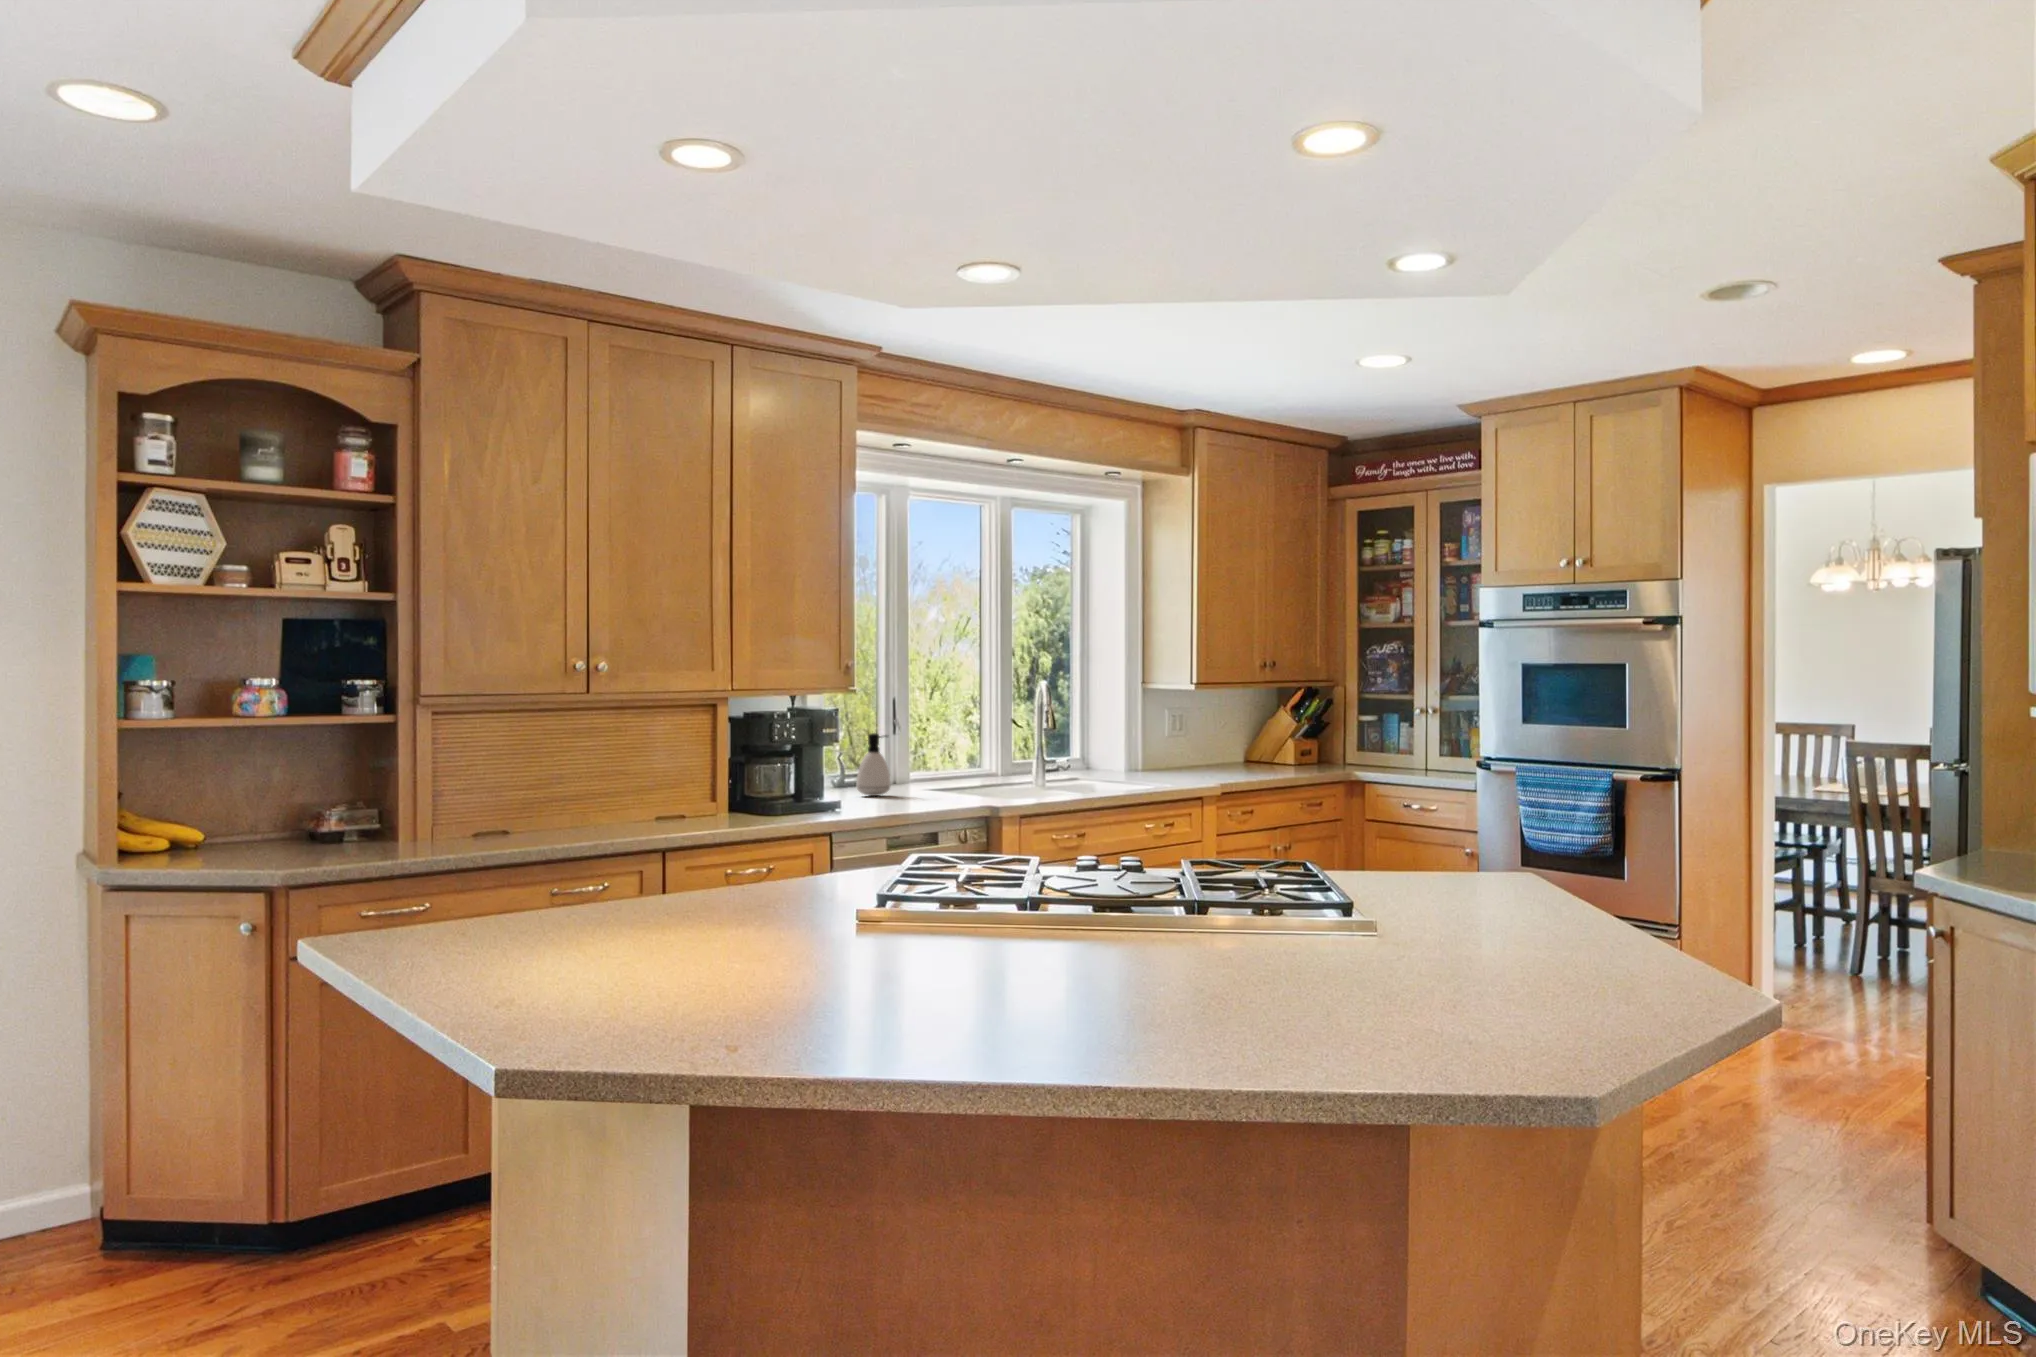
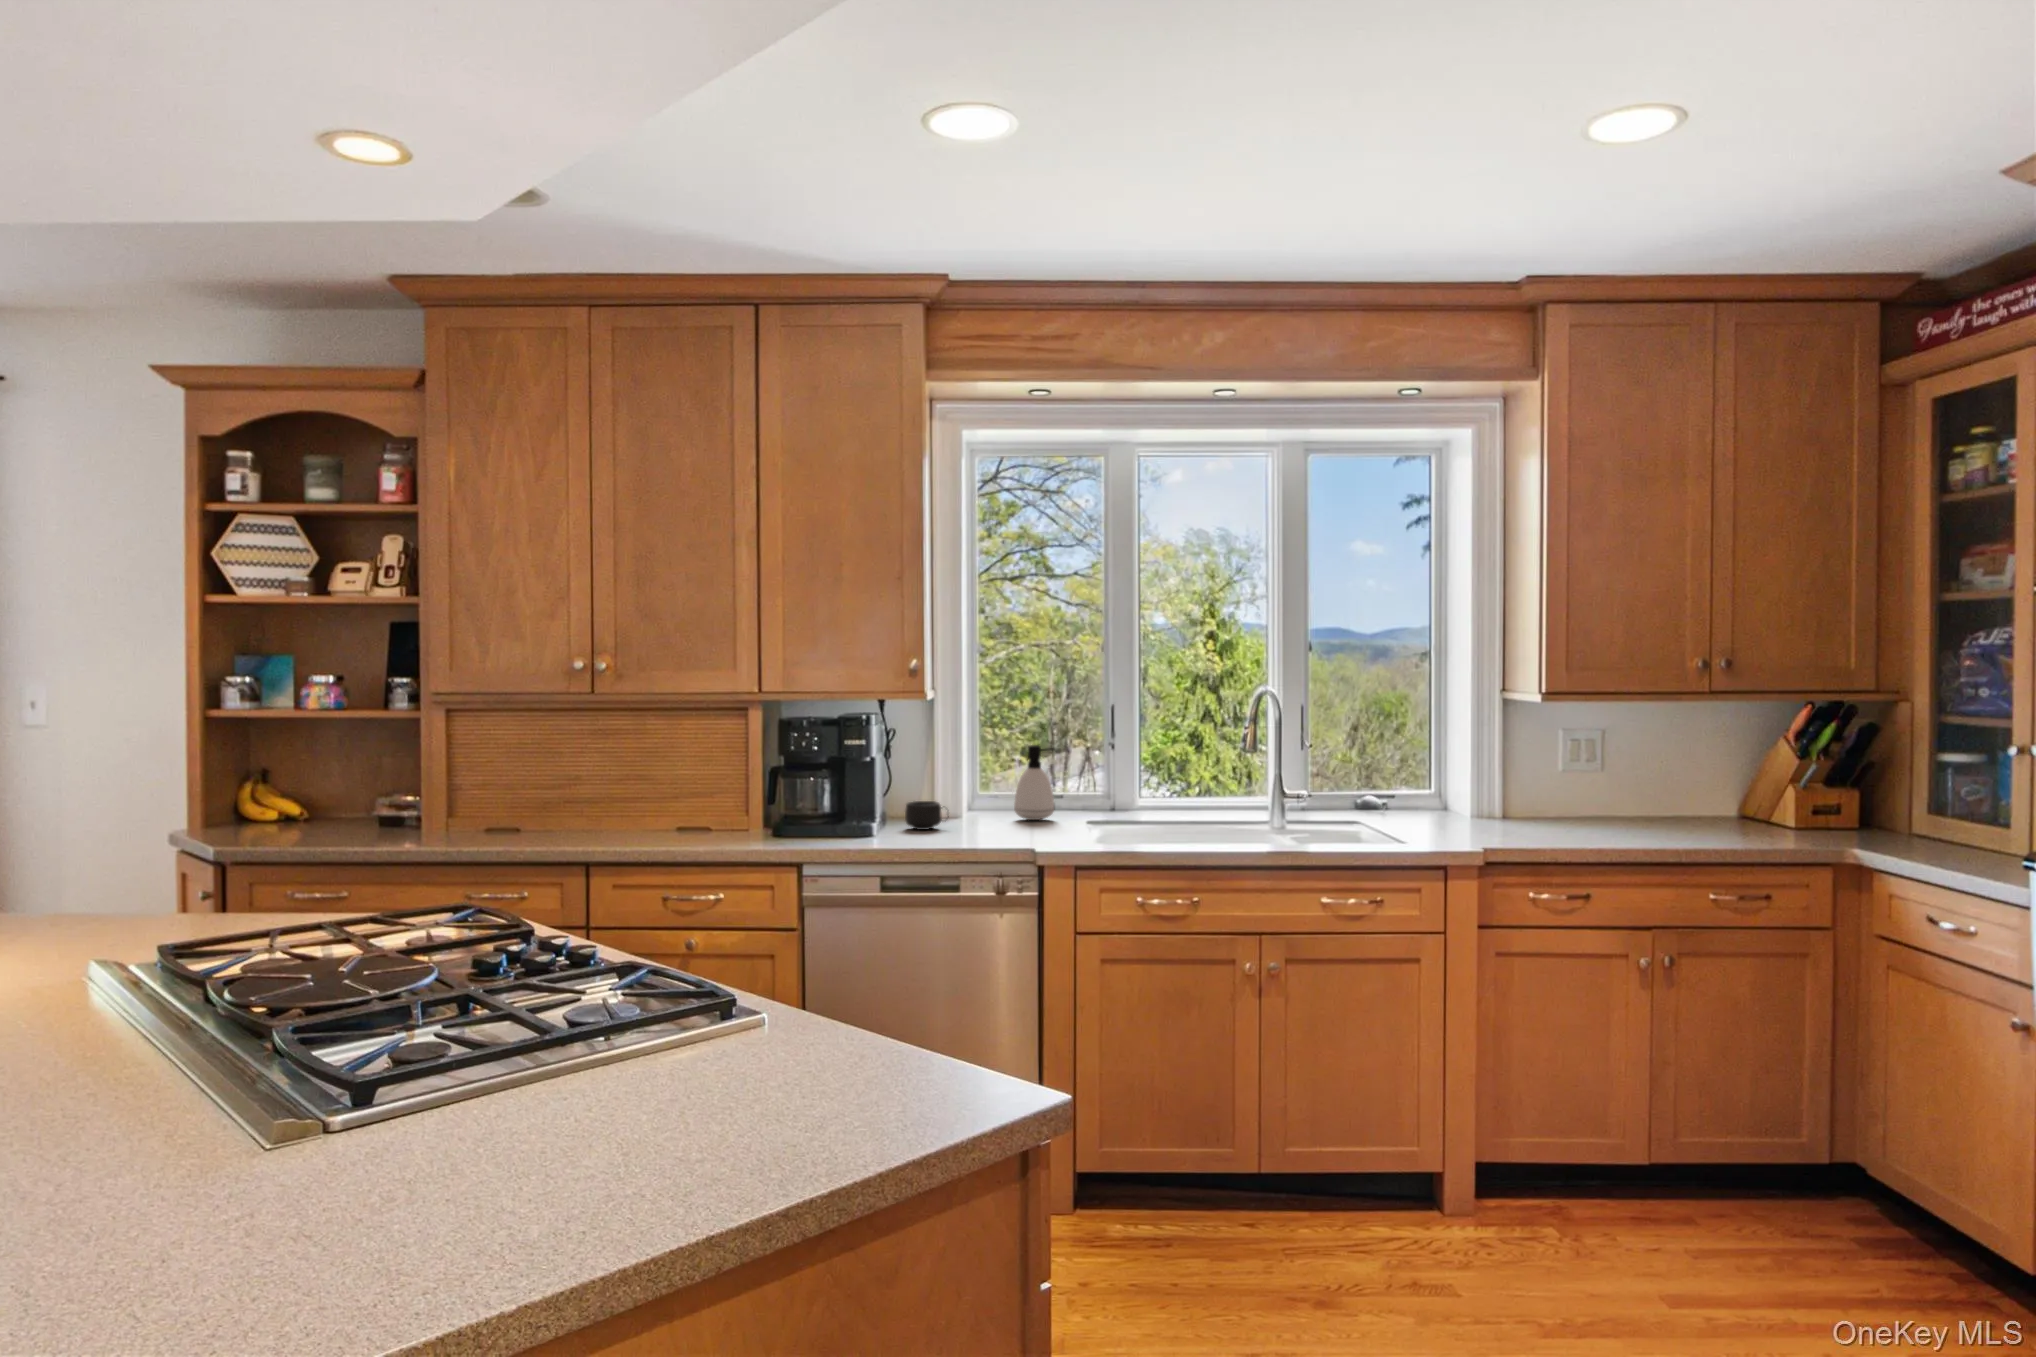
mug: none [818,782,852,806] -> present [905,801,949,830]

